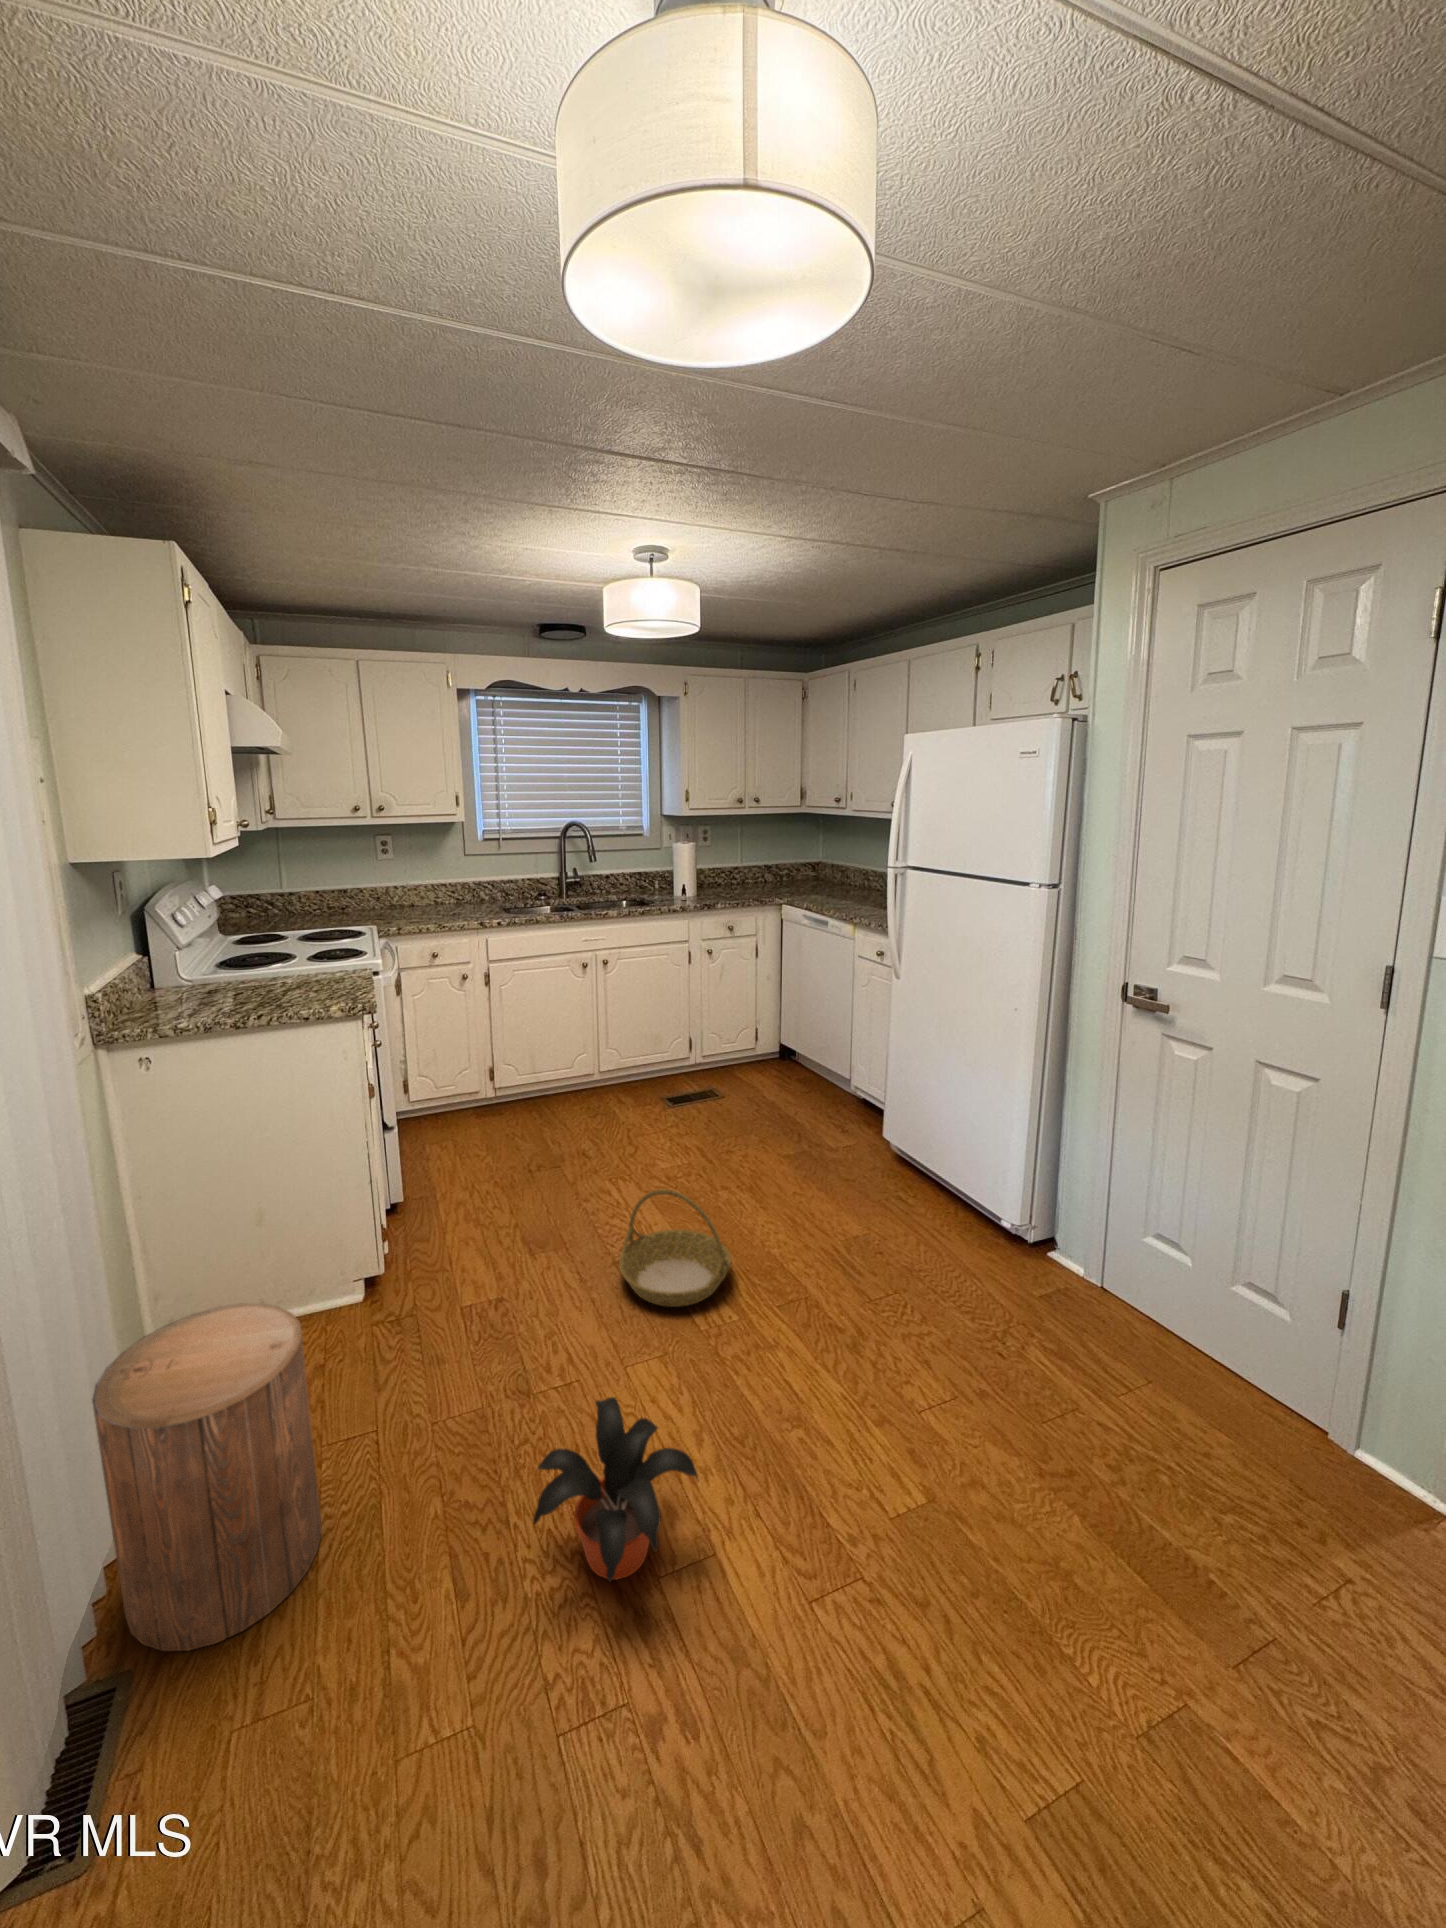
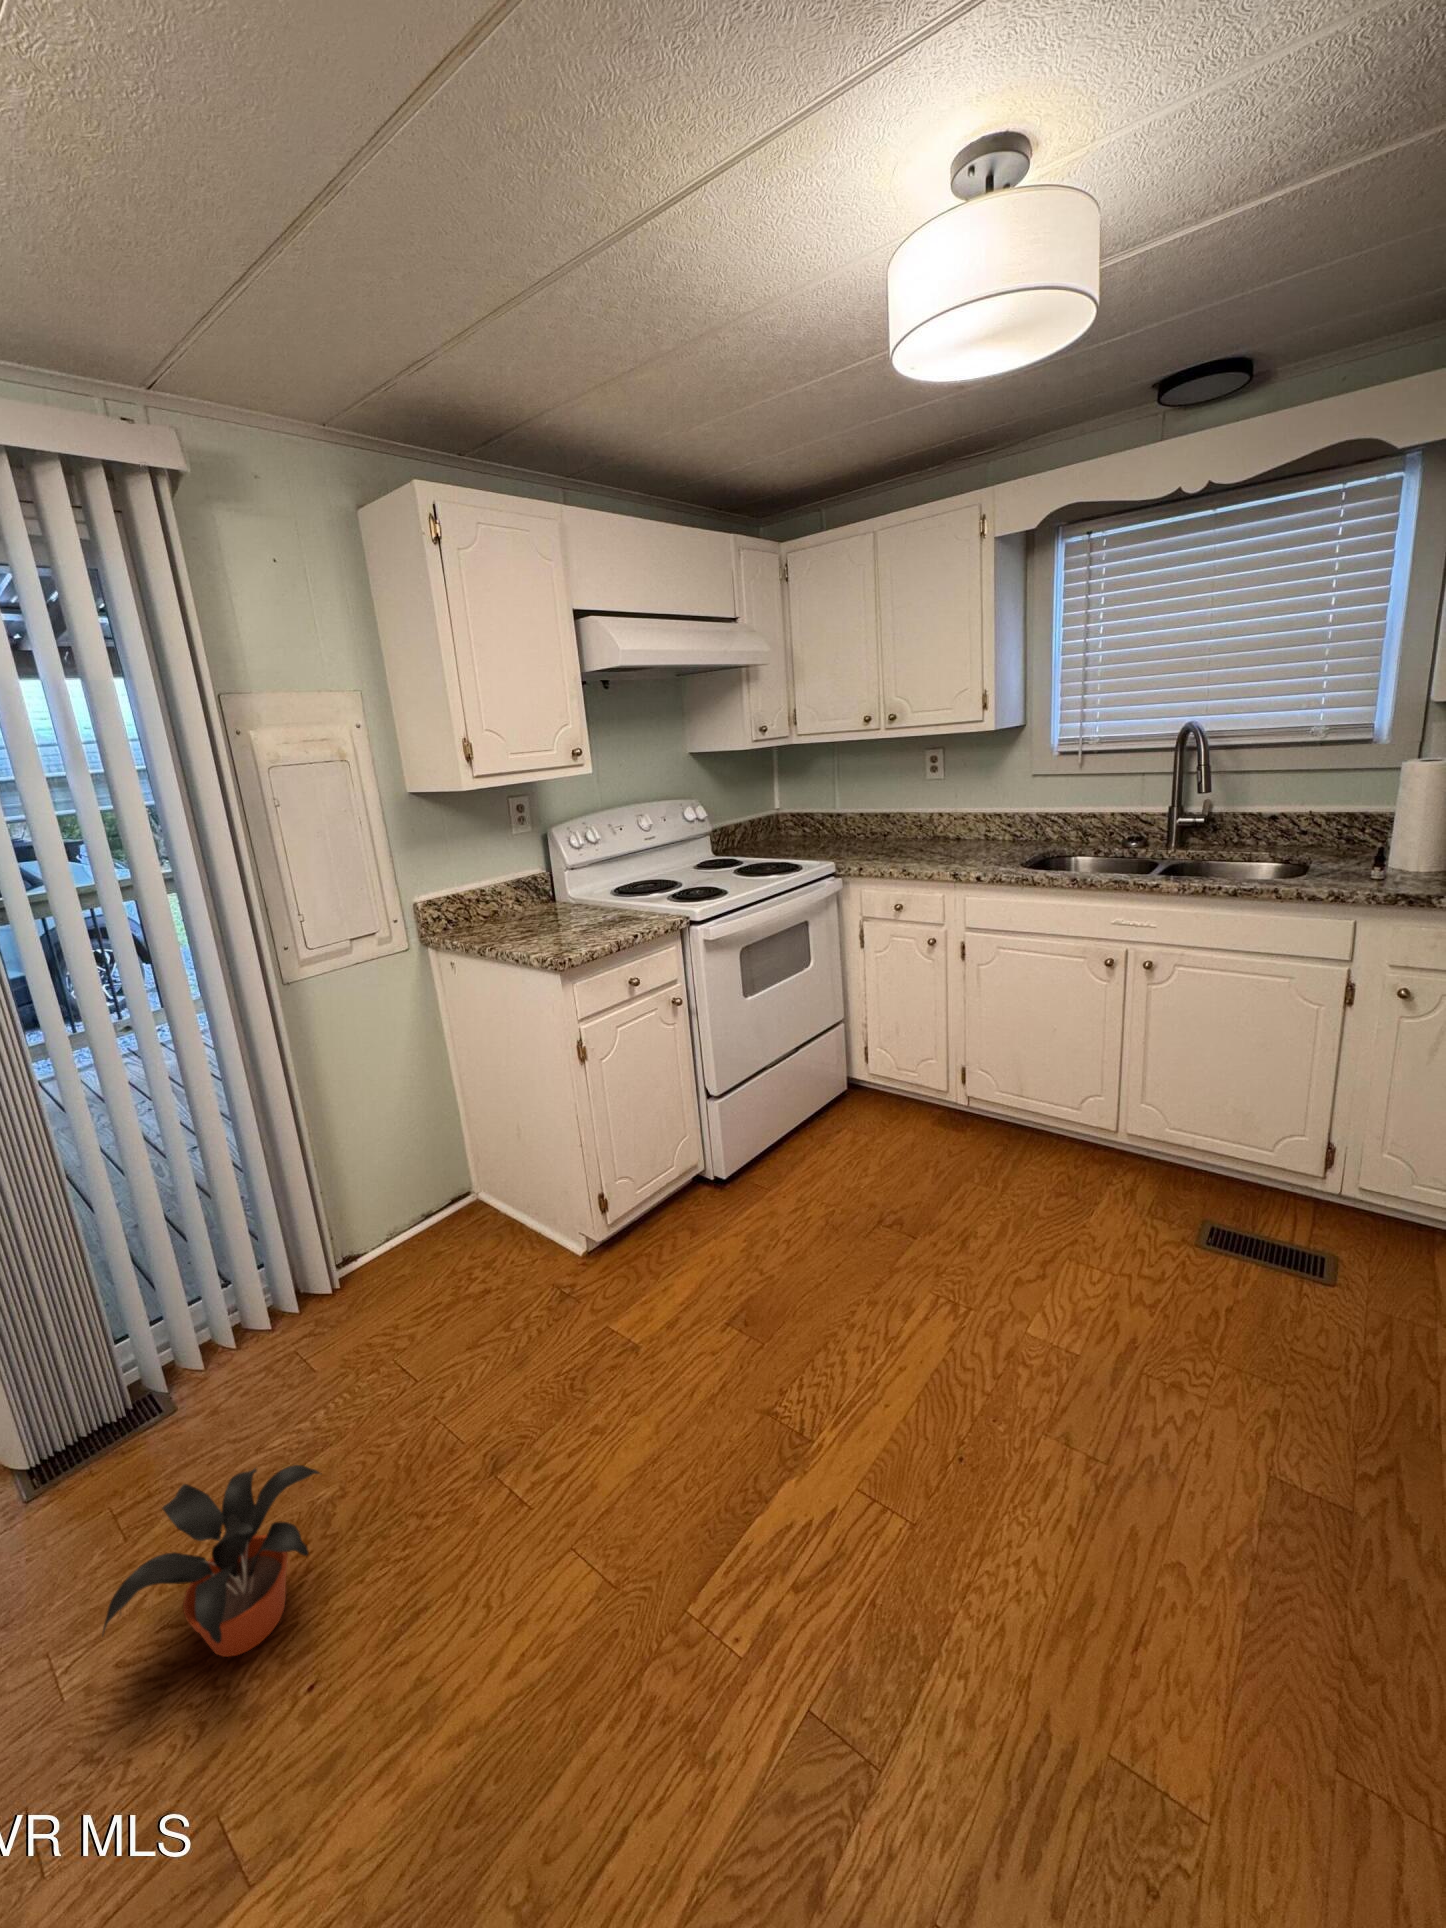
basket: present [619,1189,731,1307] -> none [632,1318,802,1520]
stool: present [92,1303,322,1651] -> none [155,1159,340,1397]

